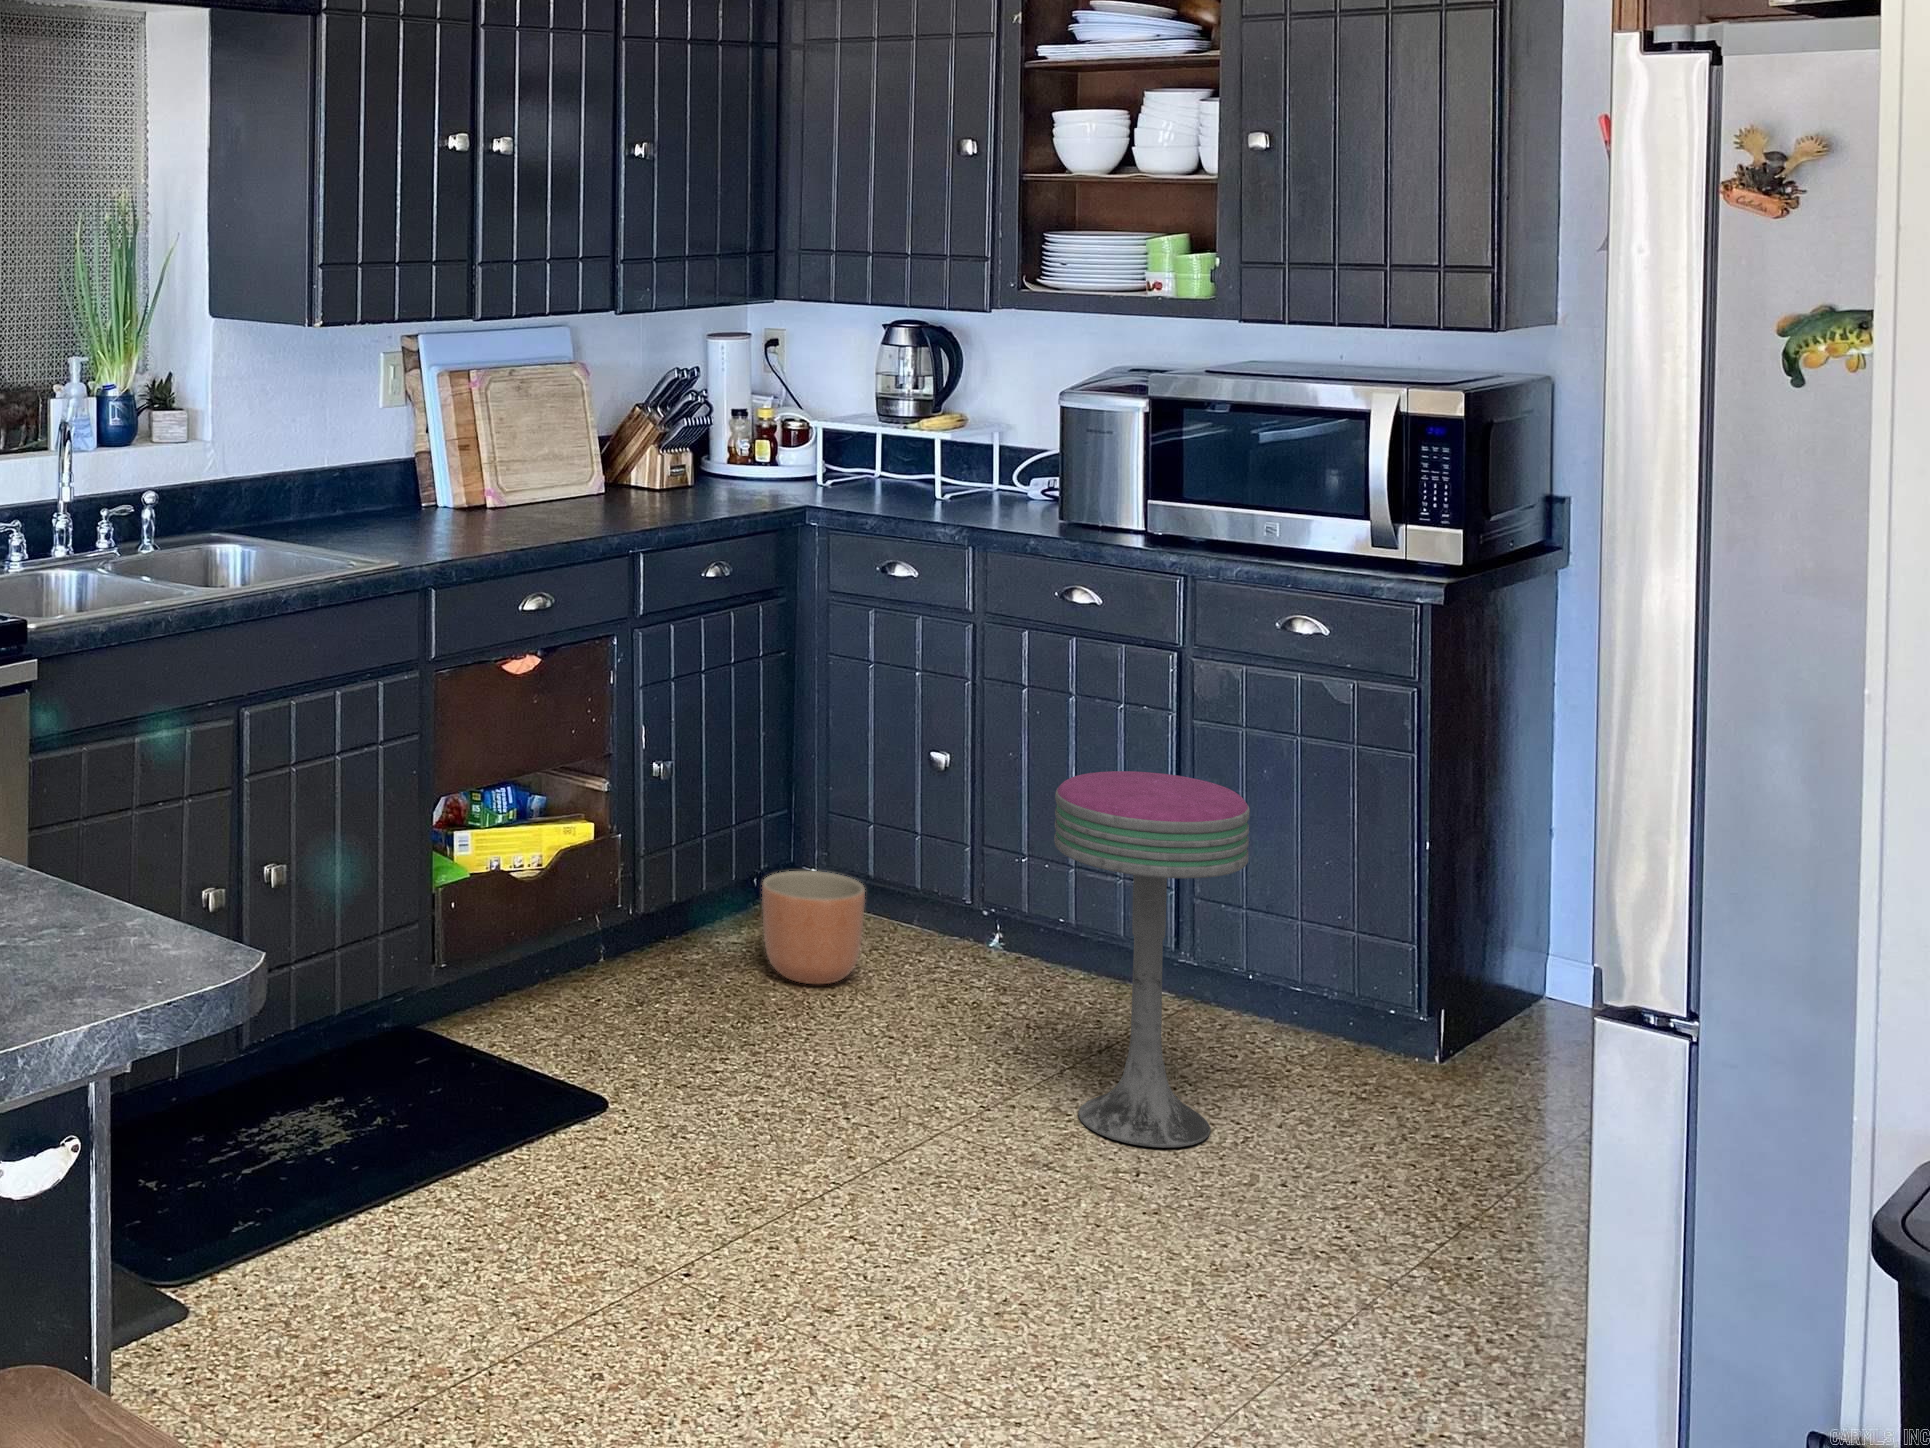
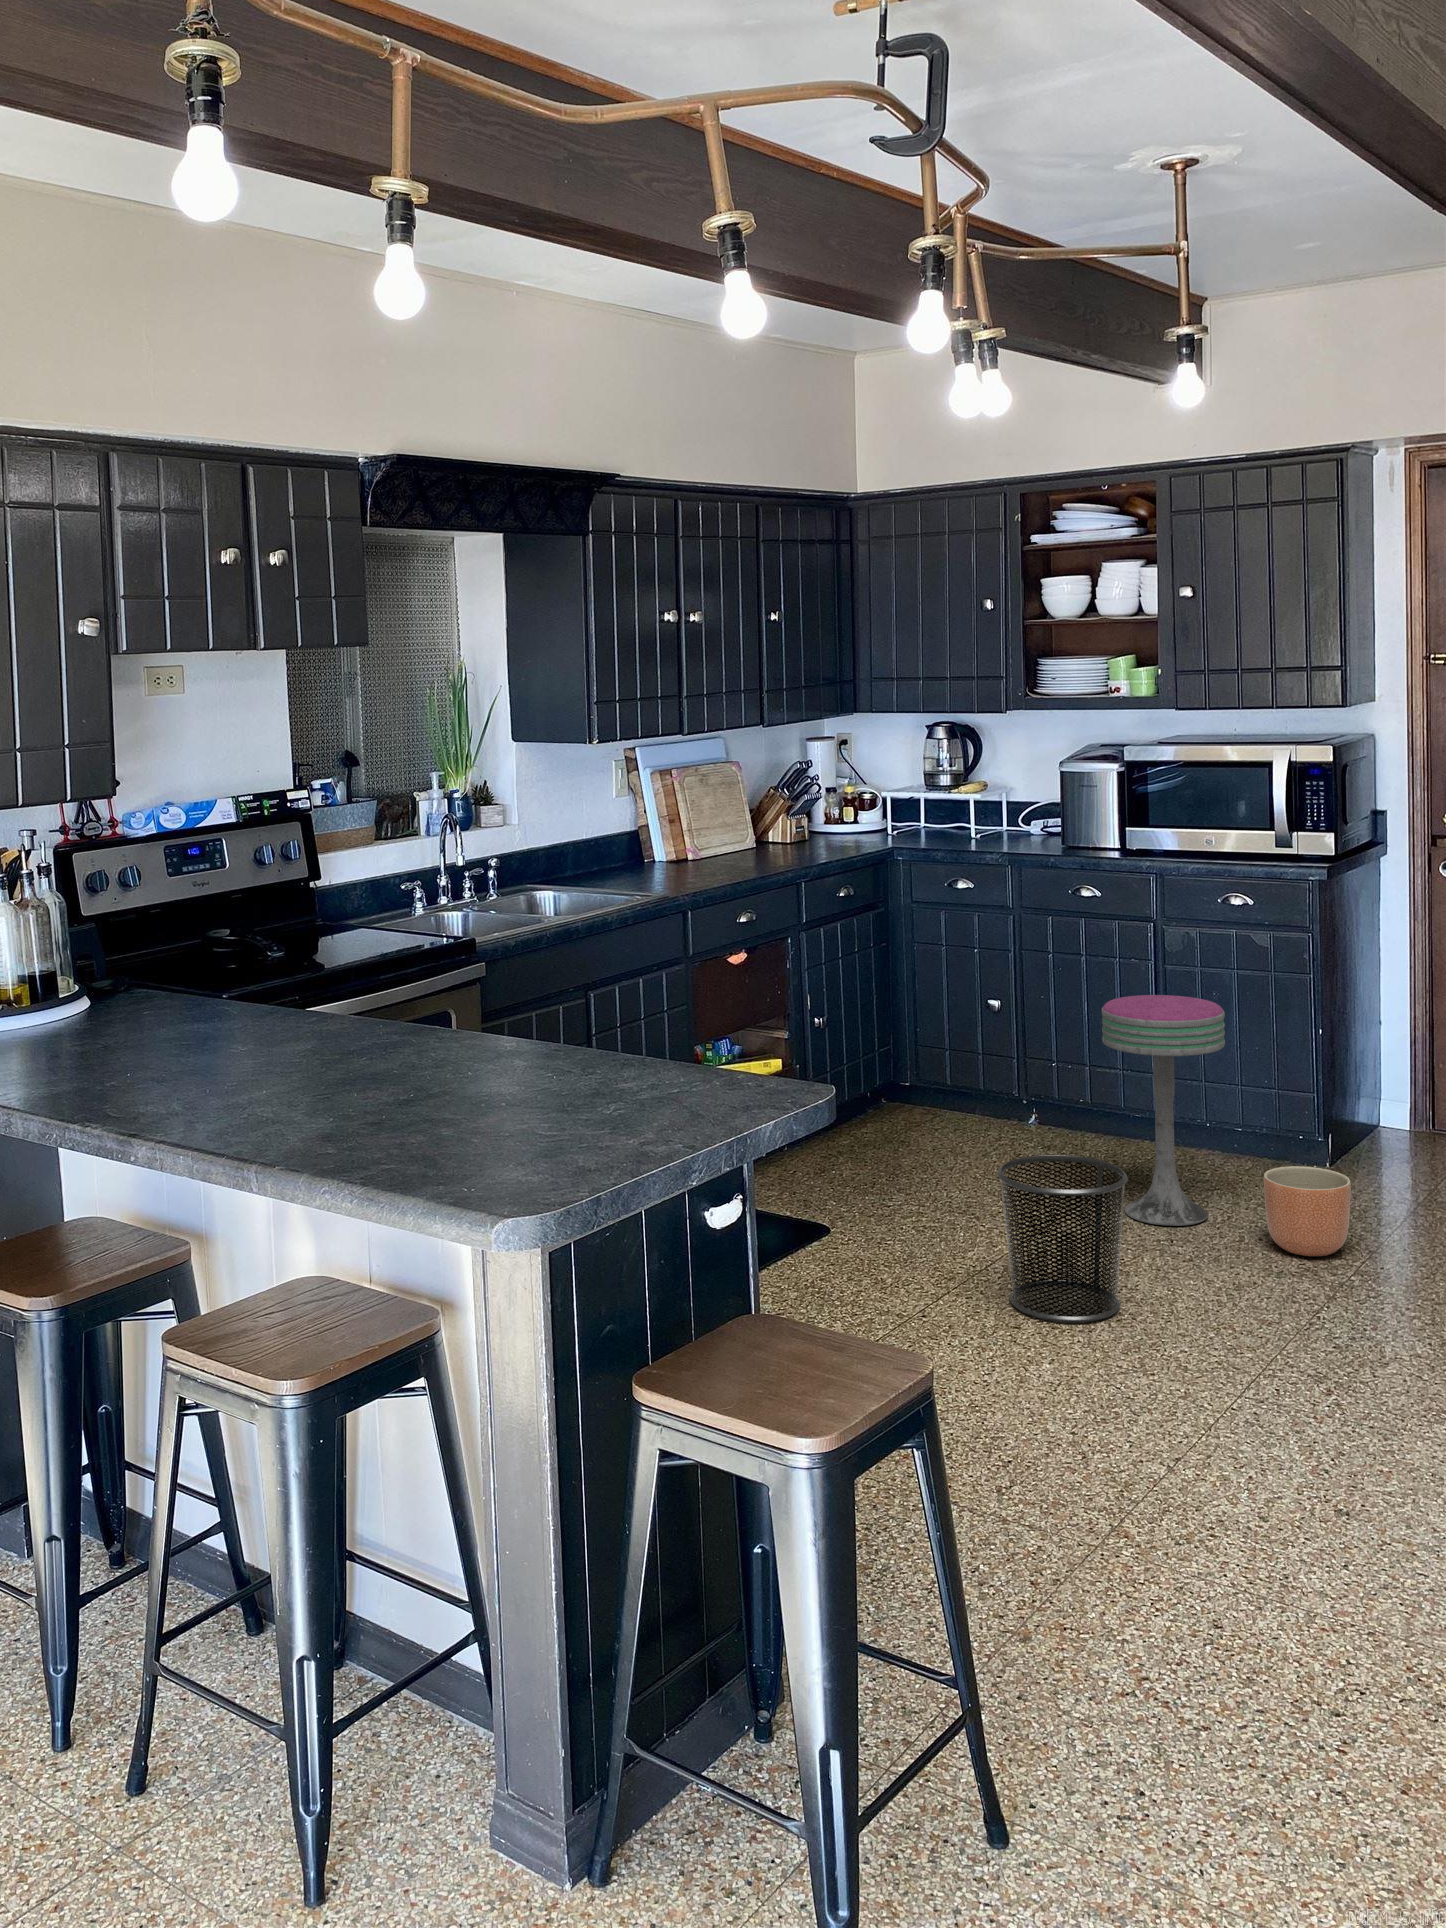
planter: present [762,871,865,984] -> present [1264,1166,1351,1256]
waste bin: none [826,1026,1034,1311] -> present [997,1155,1128,1323]

